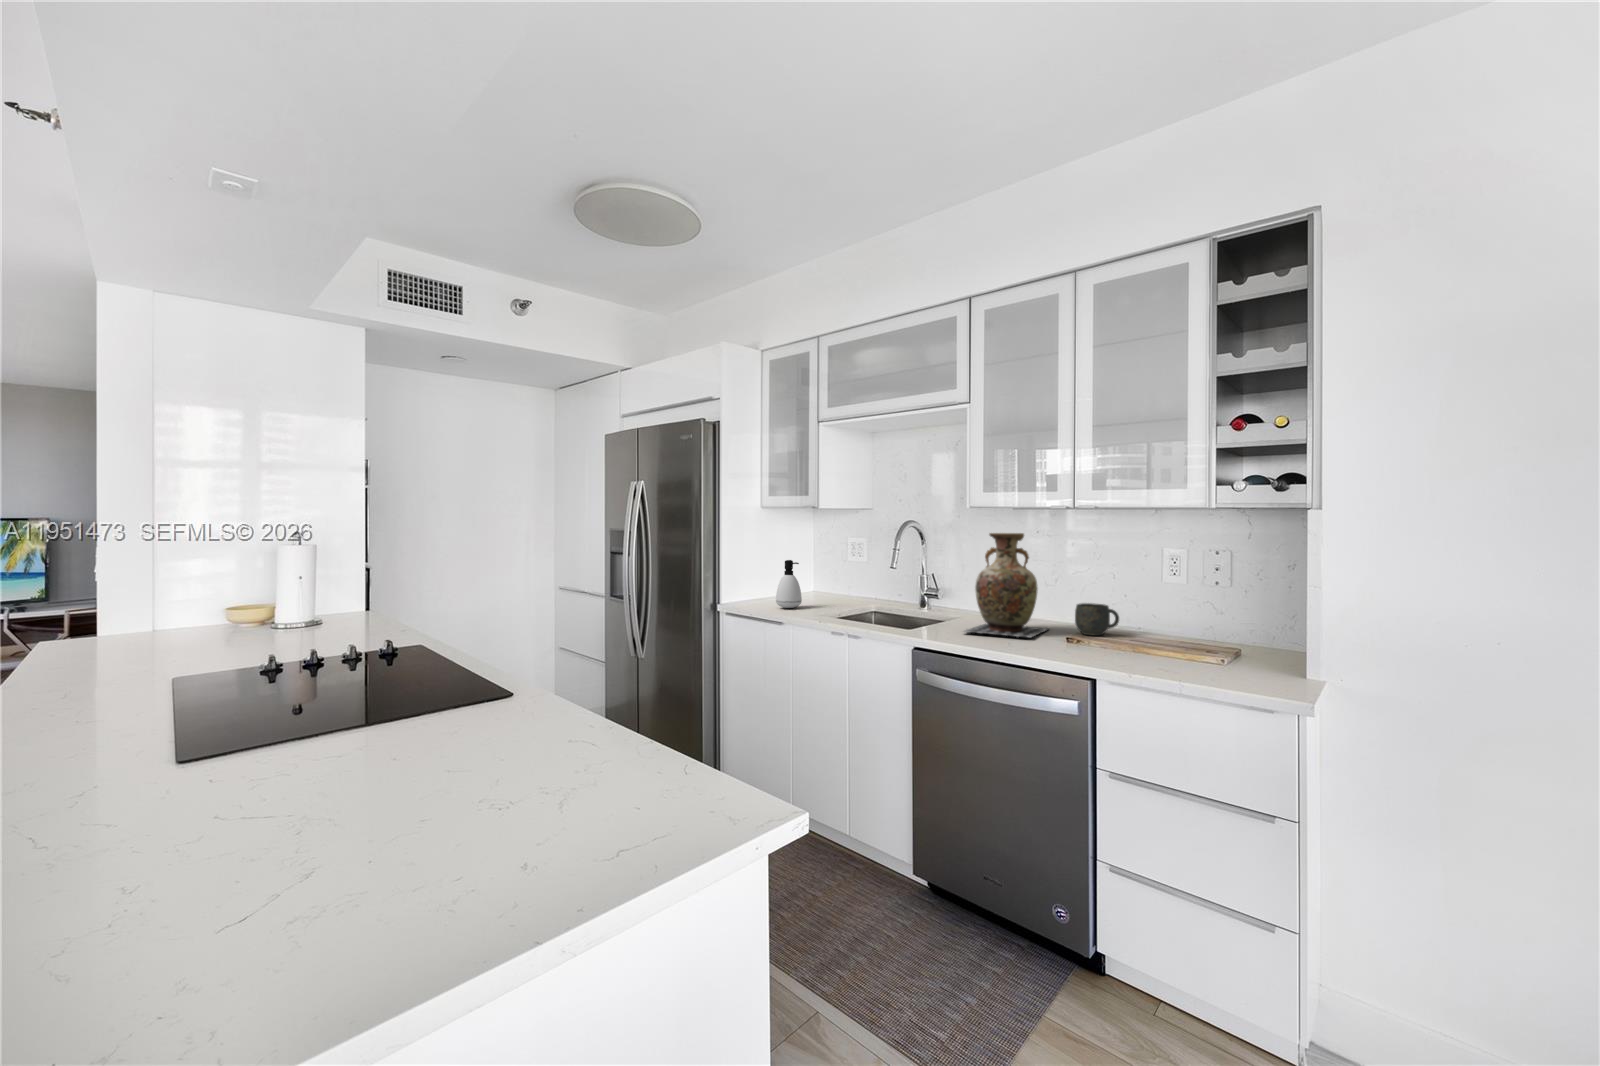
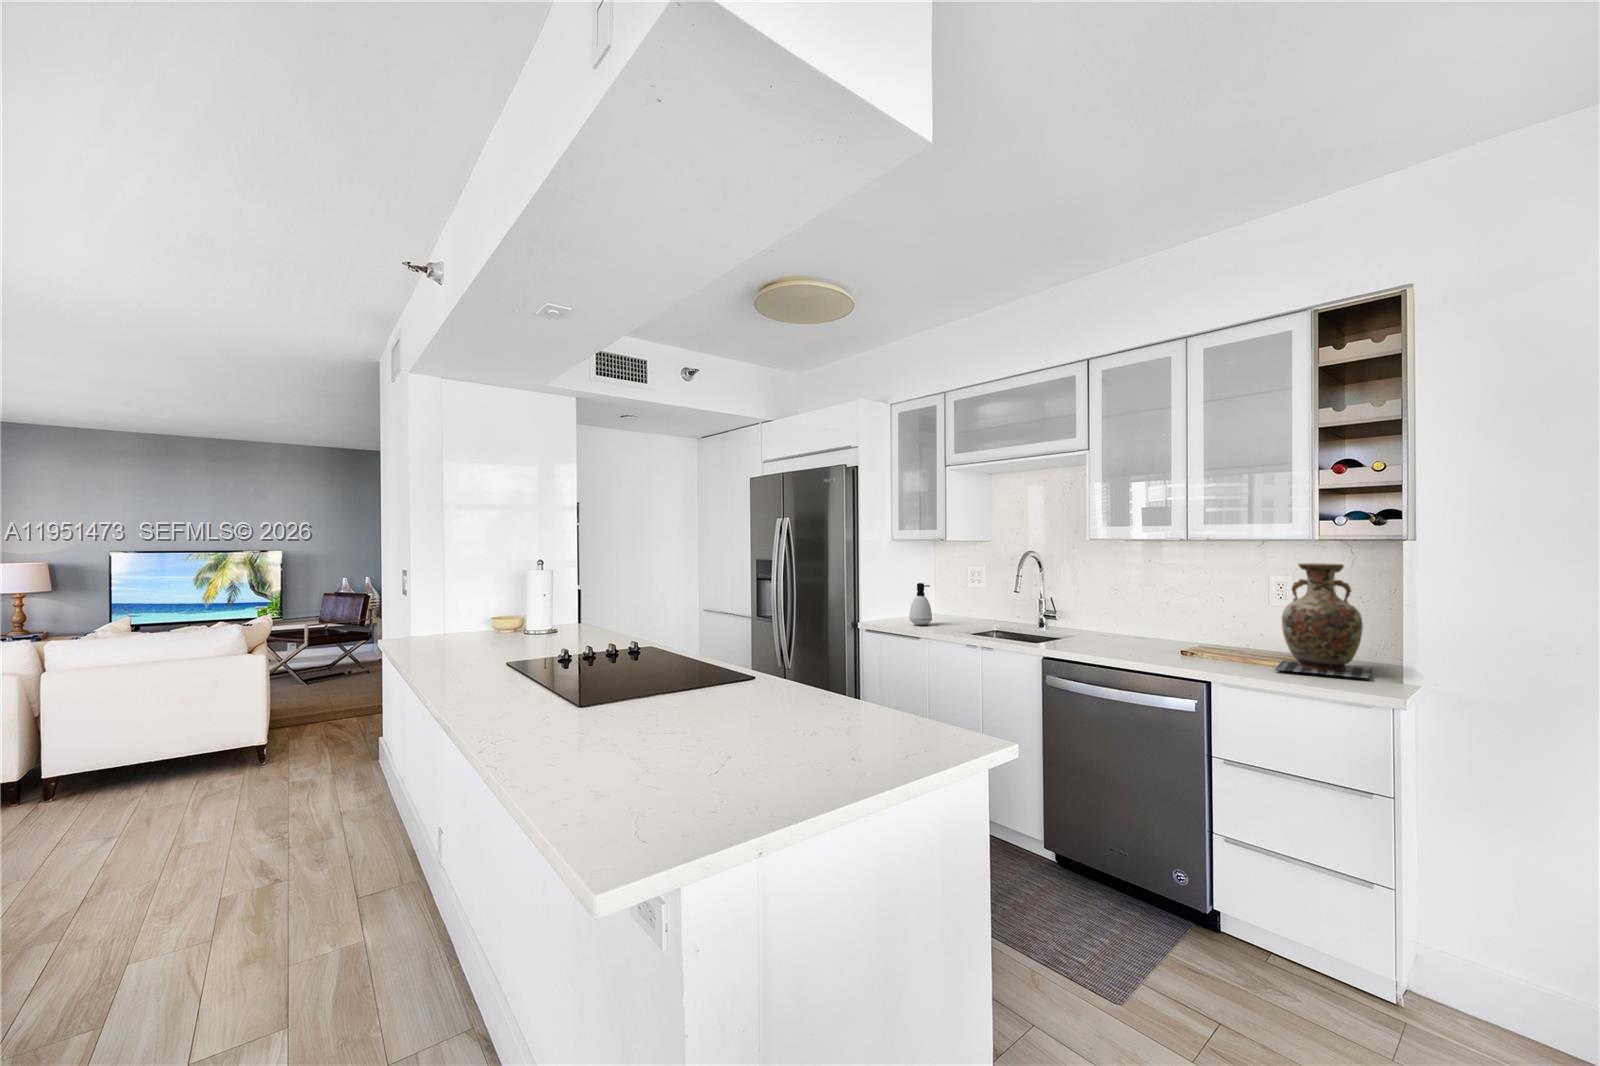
vase: present [964,533,1048,637] -> present [1275,563,1371,678]
mug: present [1075,603,1119,636] -> none [1189,623,1231,651]

